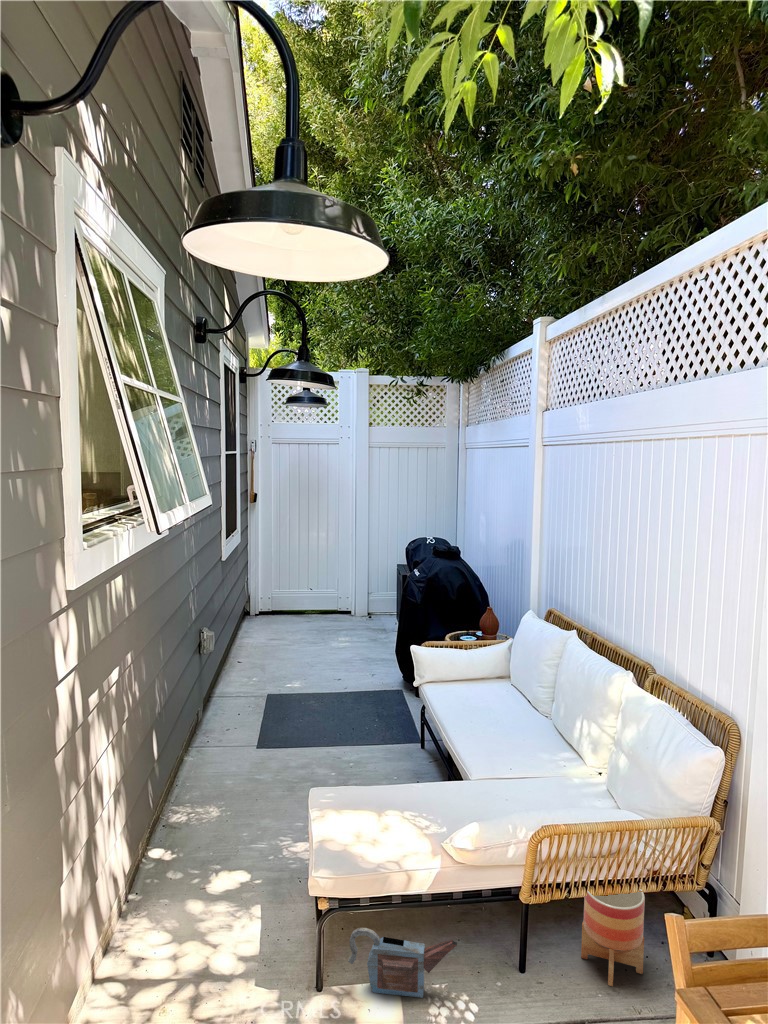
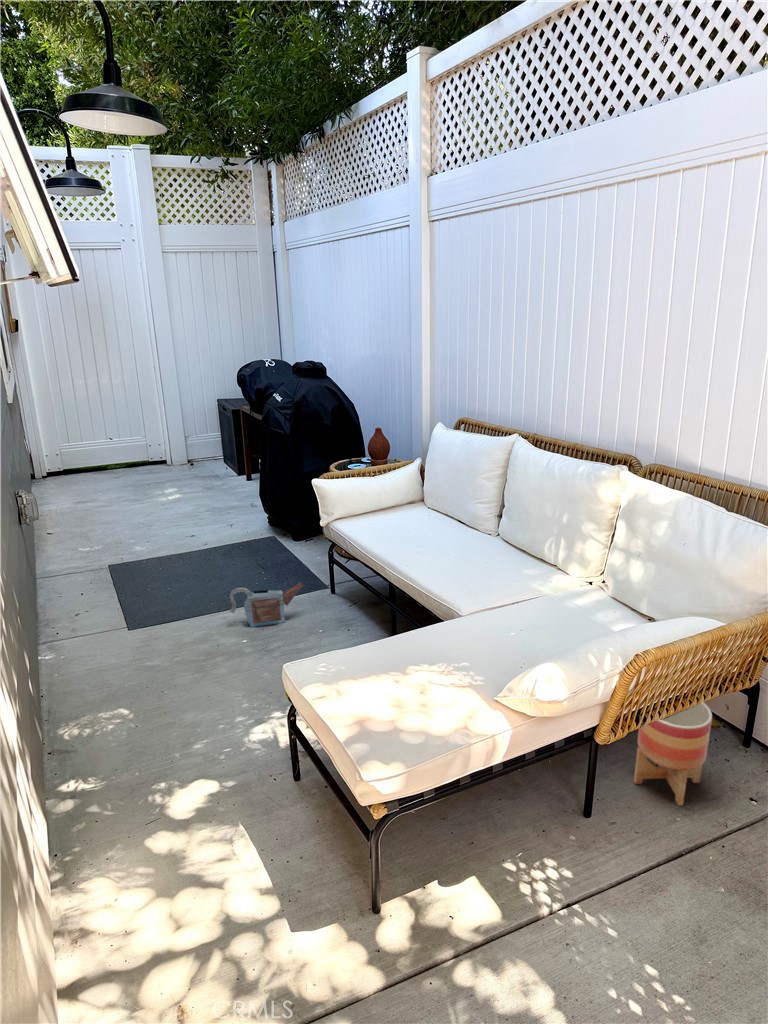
watering can: present [348,928,457,998] -> present [230,582,304,627]

